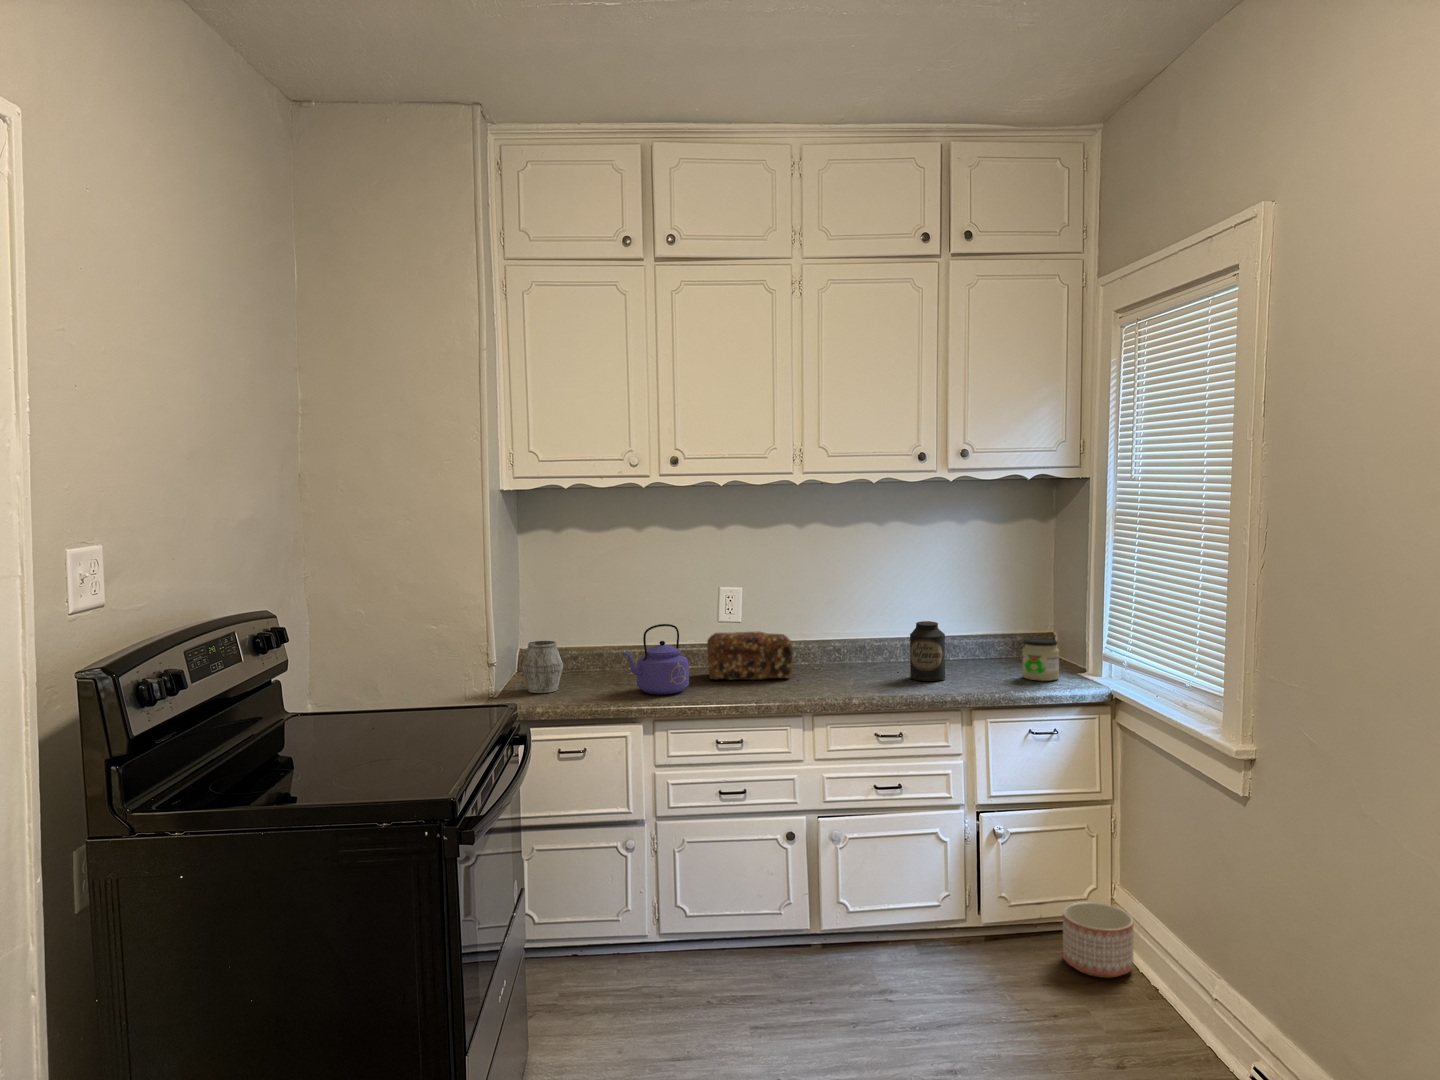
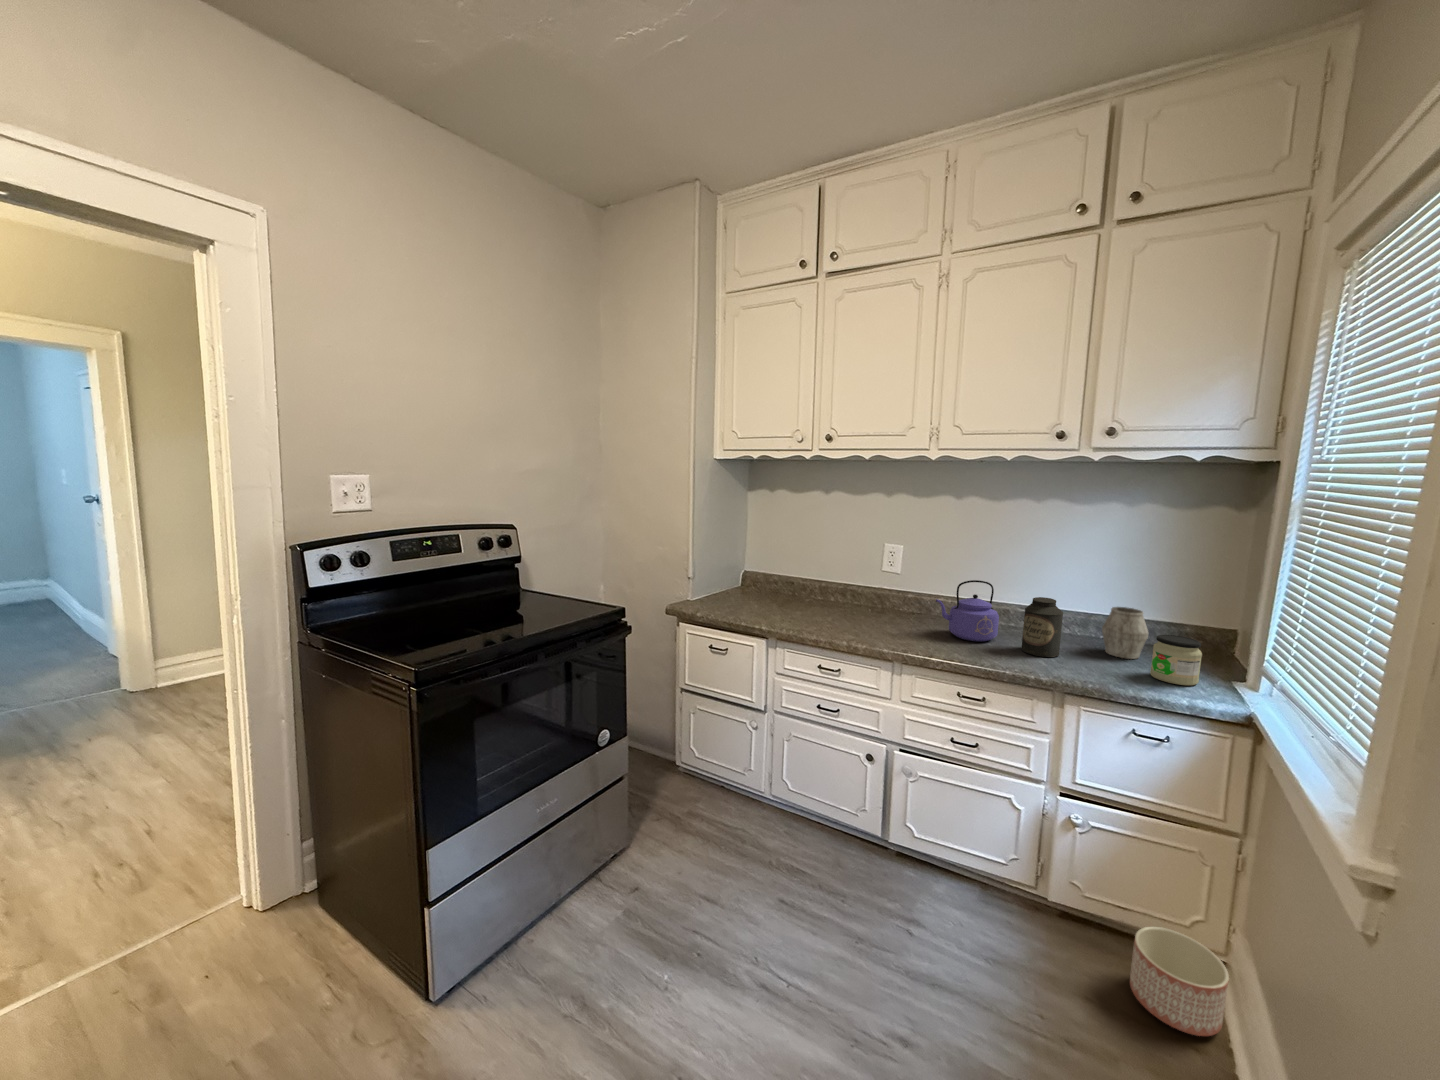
kettle: present [623,624,689,695] -> present [936,580,999,642]
bread loaf: present [707,632,793,680] -> none [847,579,926,625]
mug: present [522,641,563,693] -> present [1102,607,1148,659]

